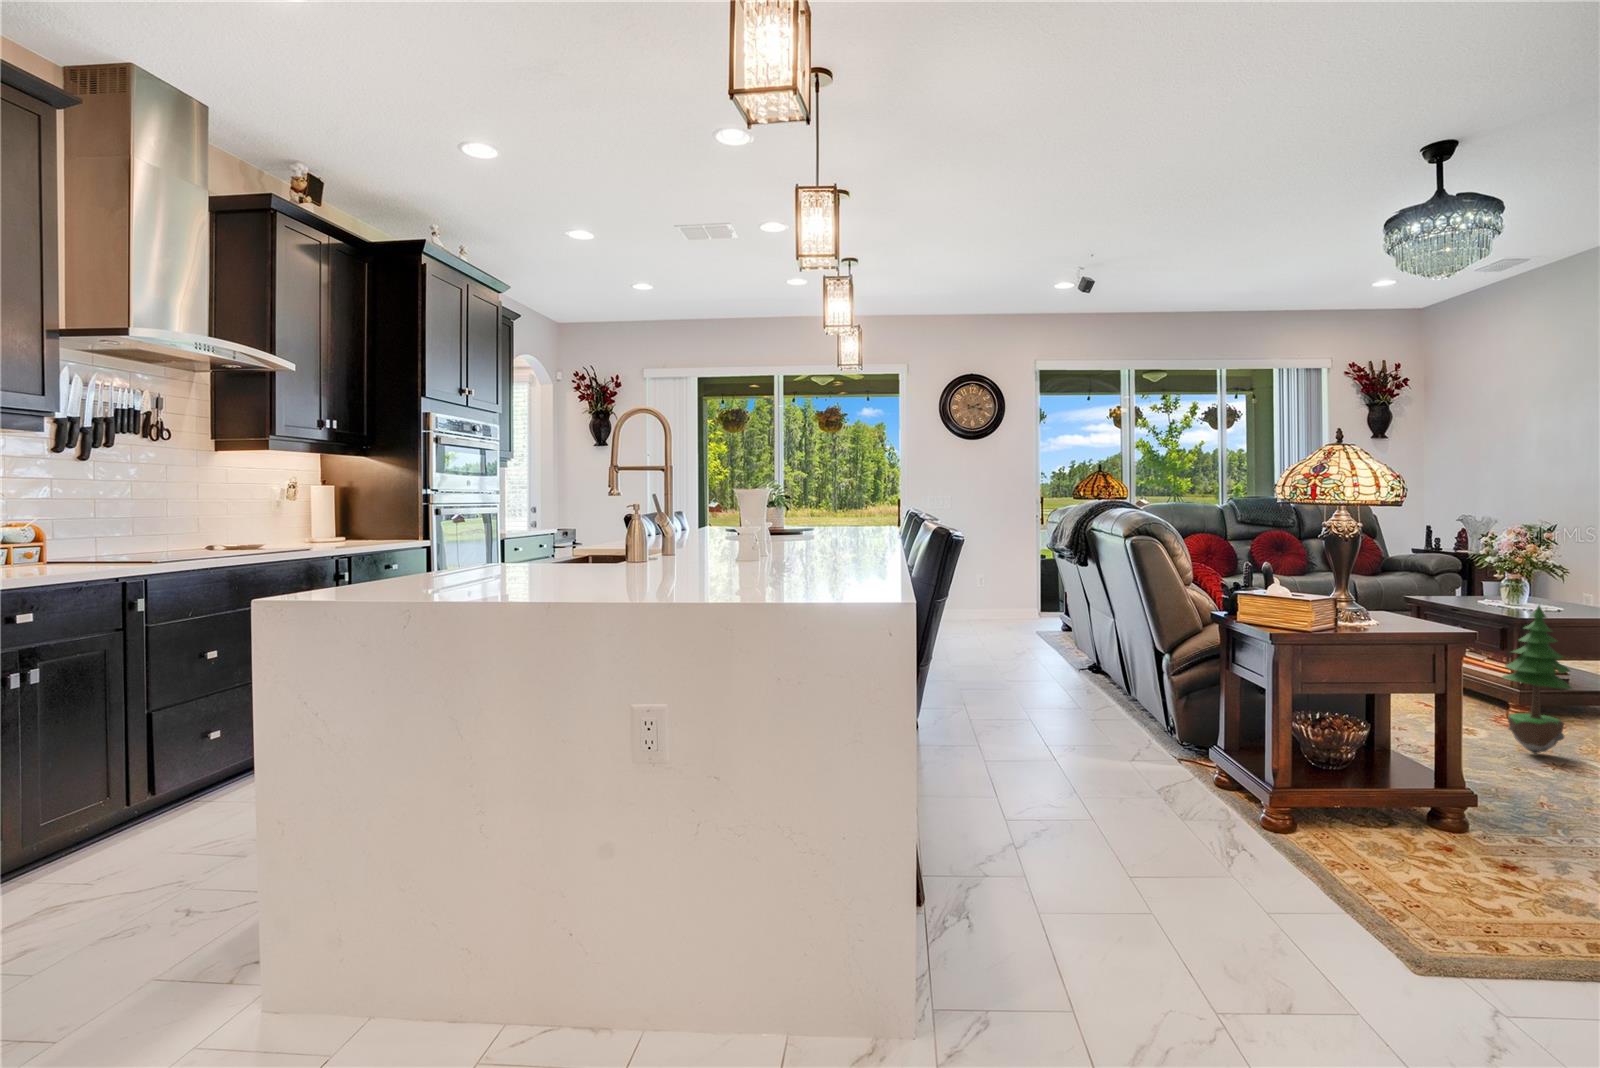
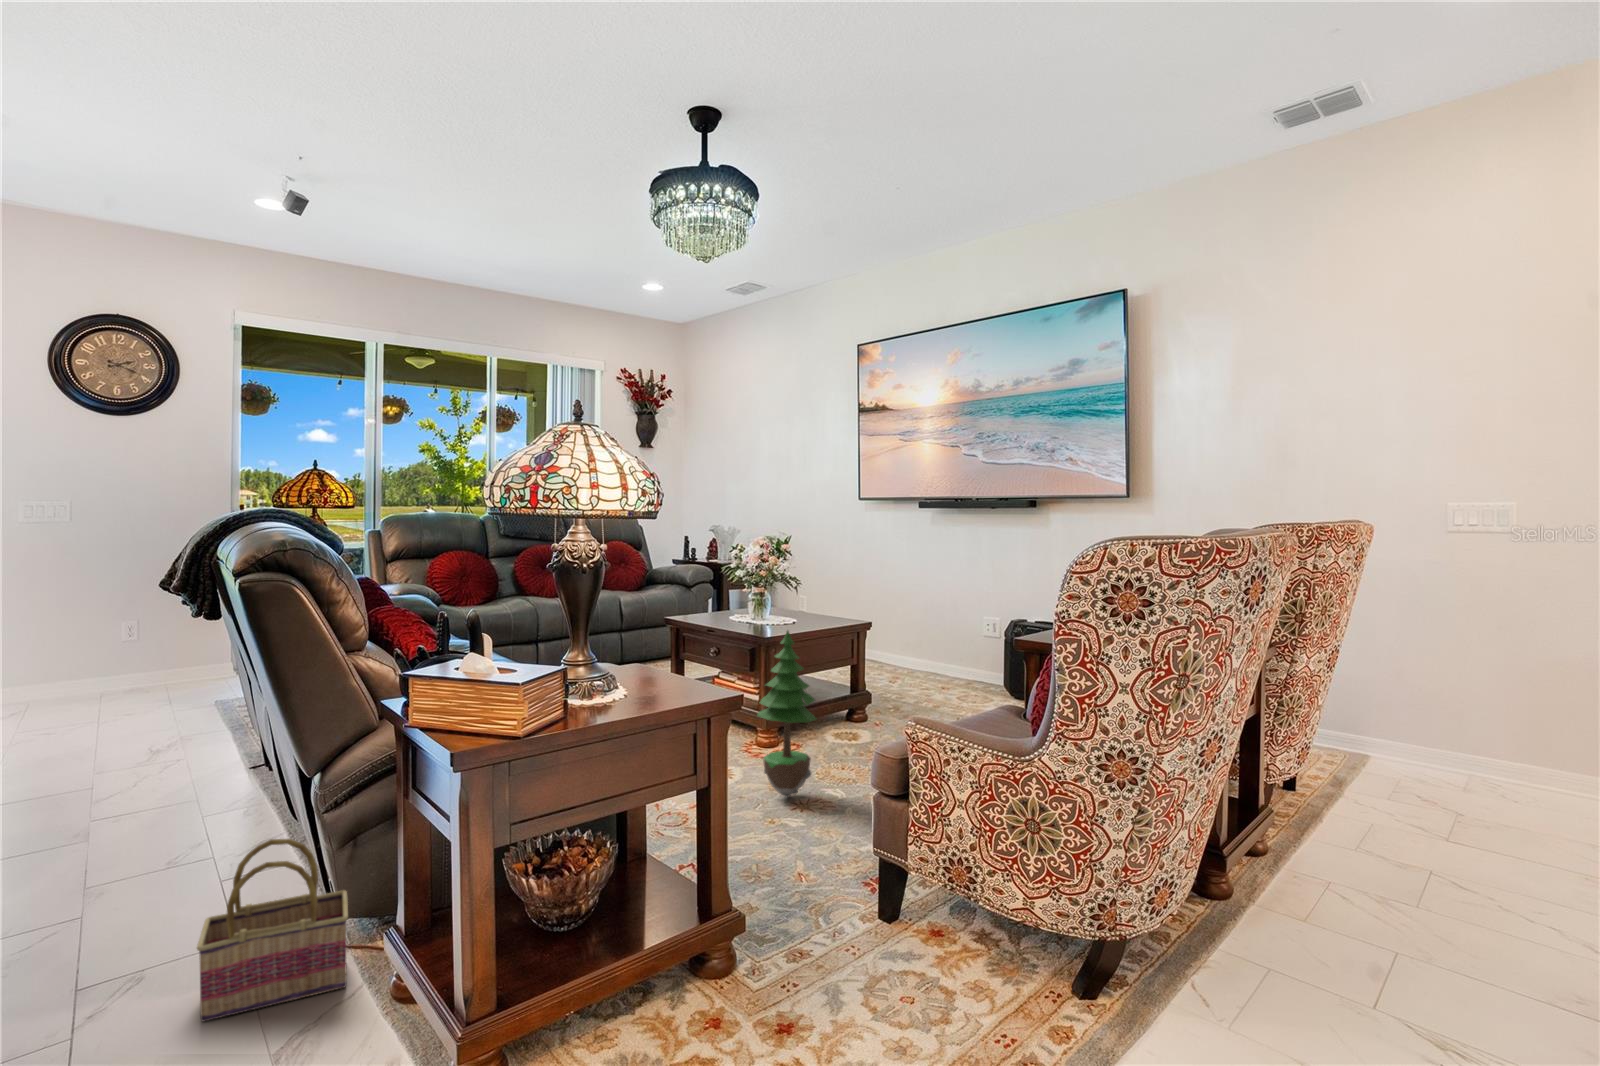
basket: none [1105,685,1184,774] -> present [197,839,348,1022]

